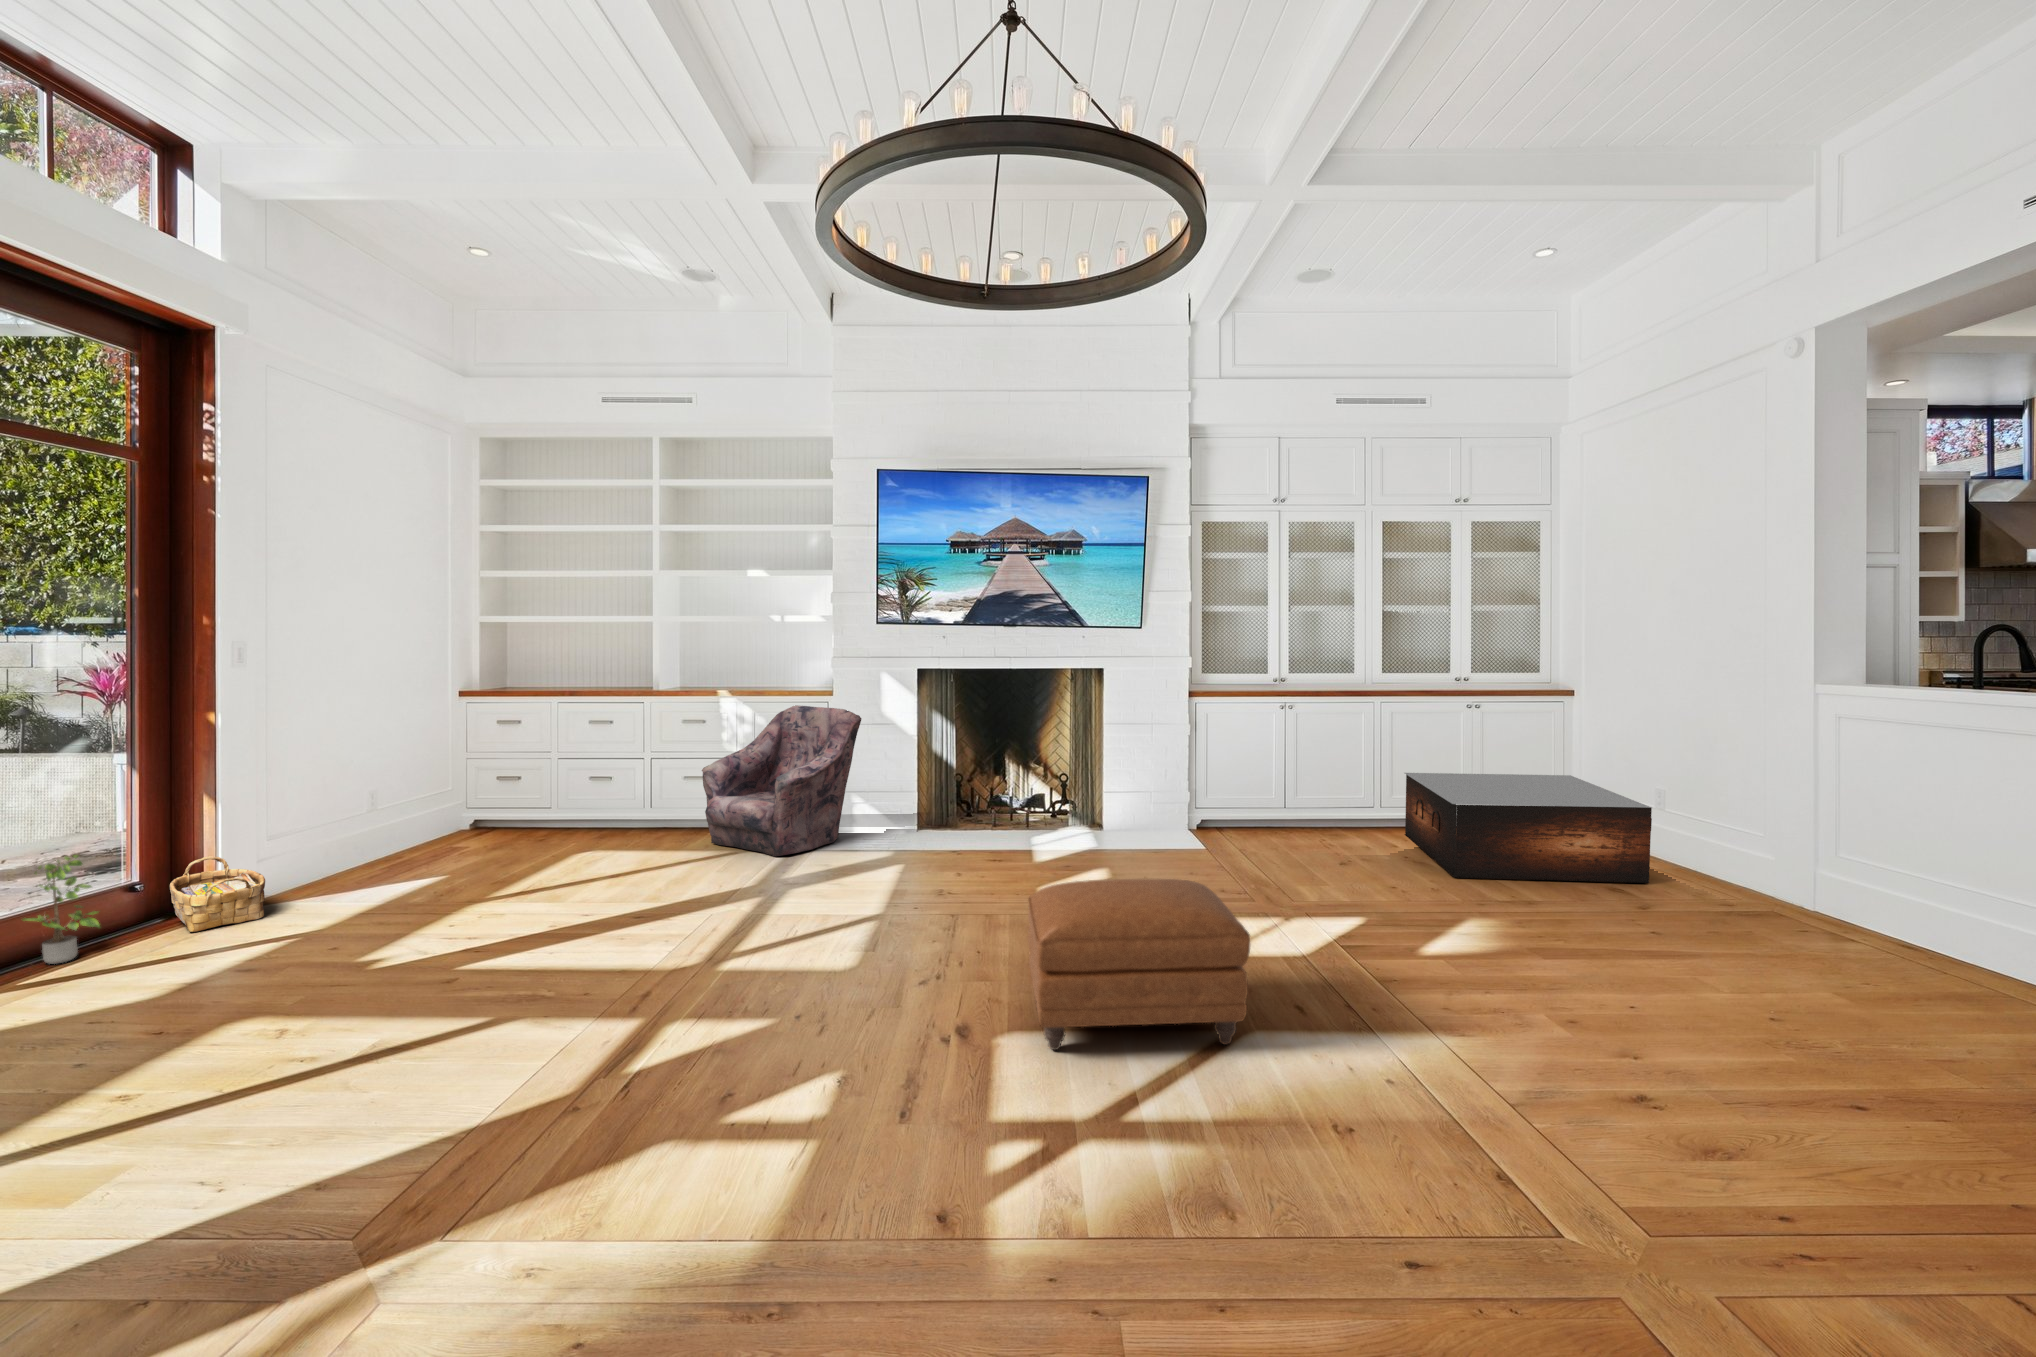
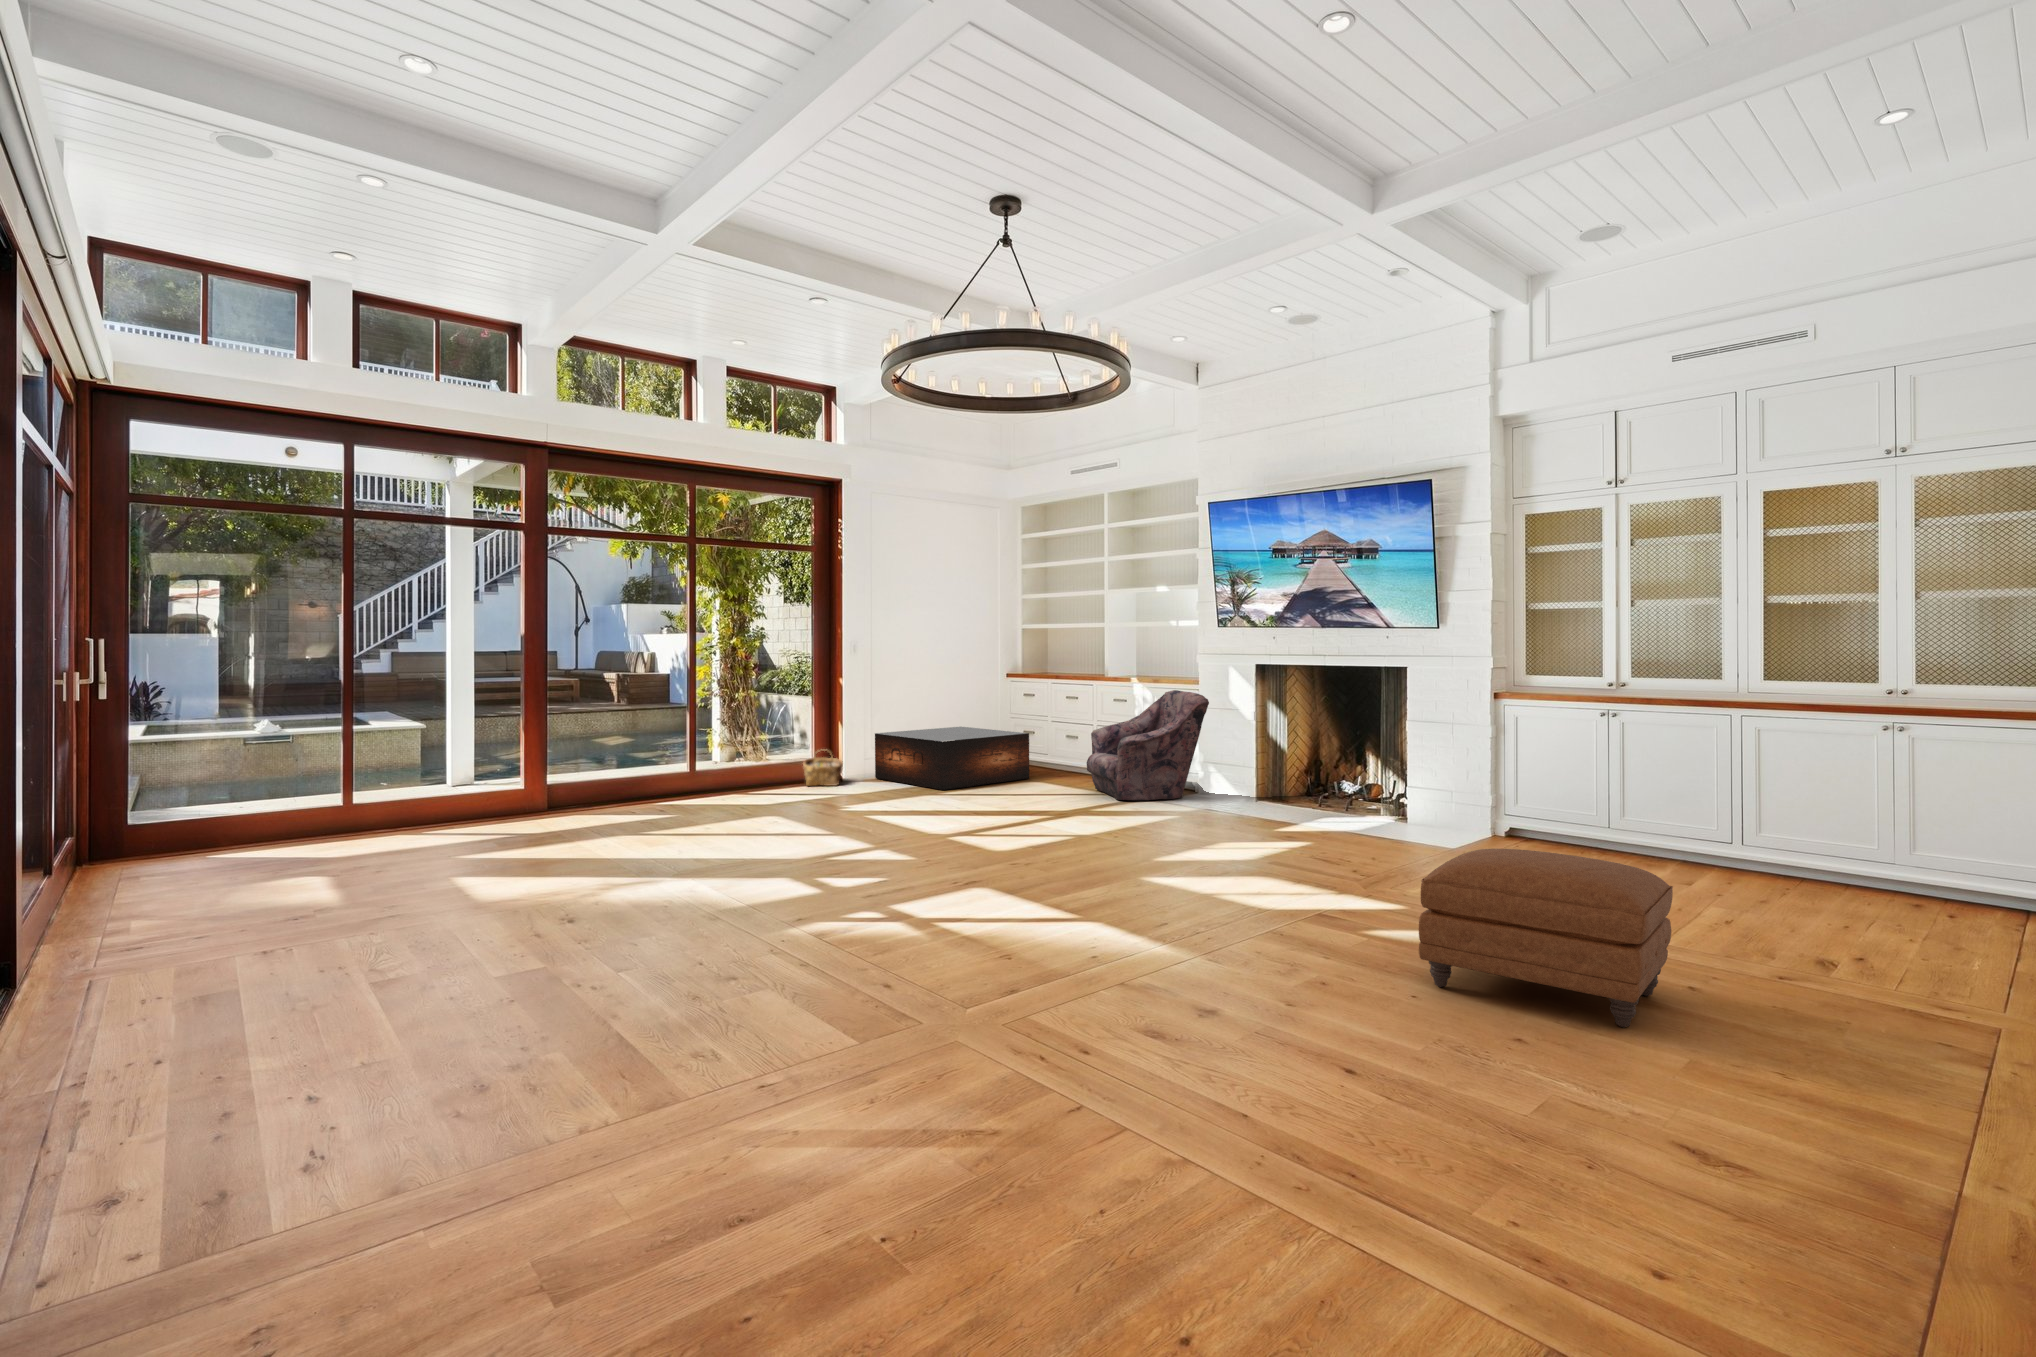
coffee table: present [1405,773,1652,883] -> present [875,727,1029,790]
potted plant: present [24,855,100,964] -> none [743,733,775,788]
ottoman: present [1028,879,1250,1050] -> present [1419,849,1673,1028]

